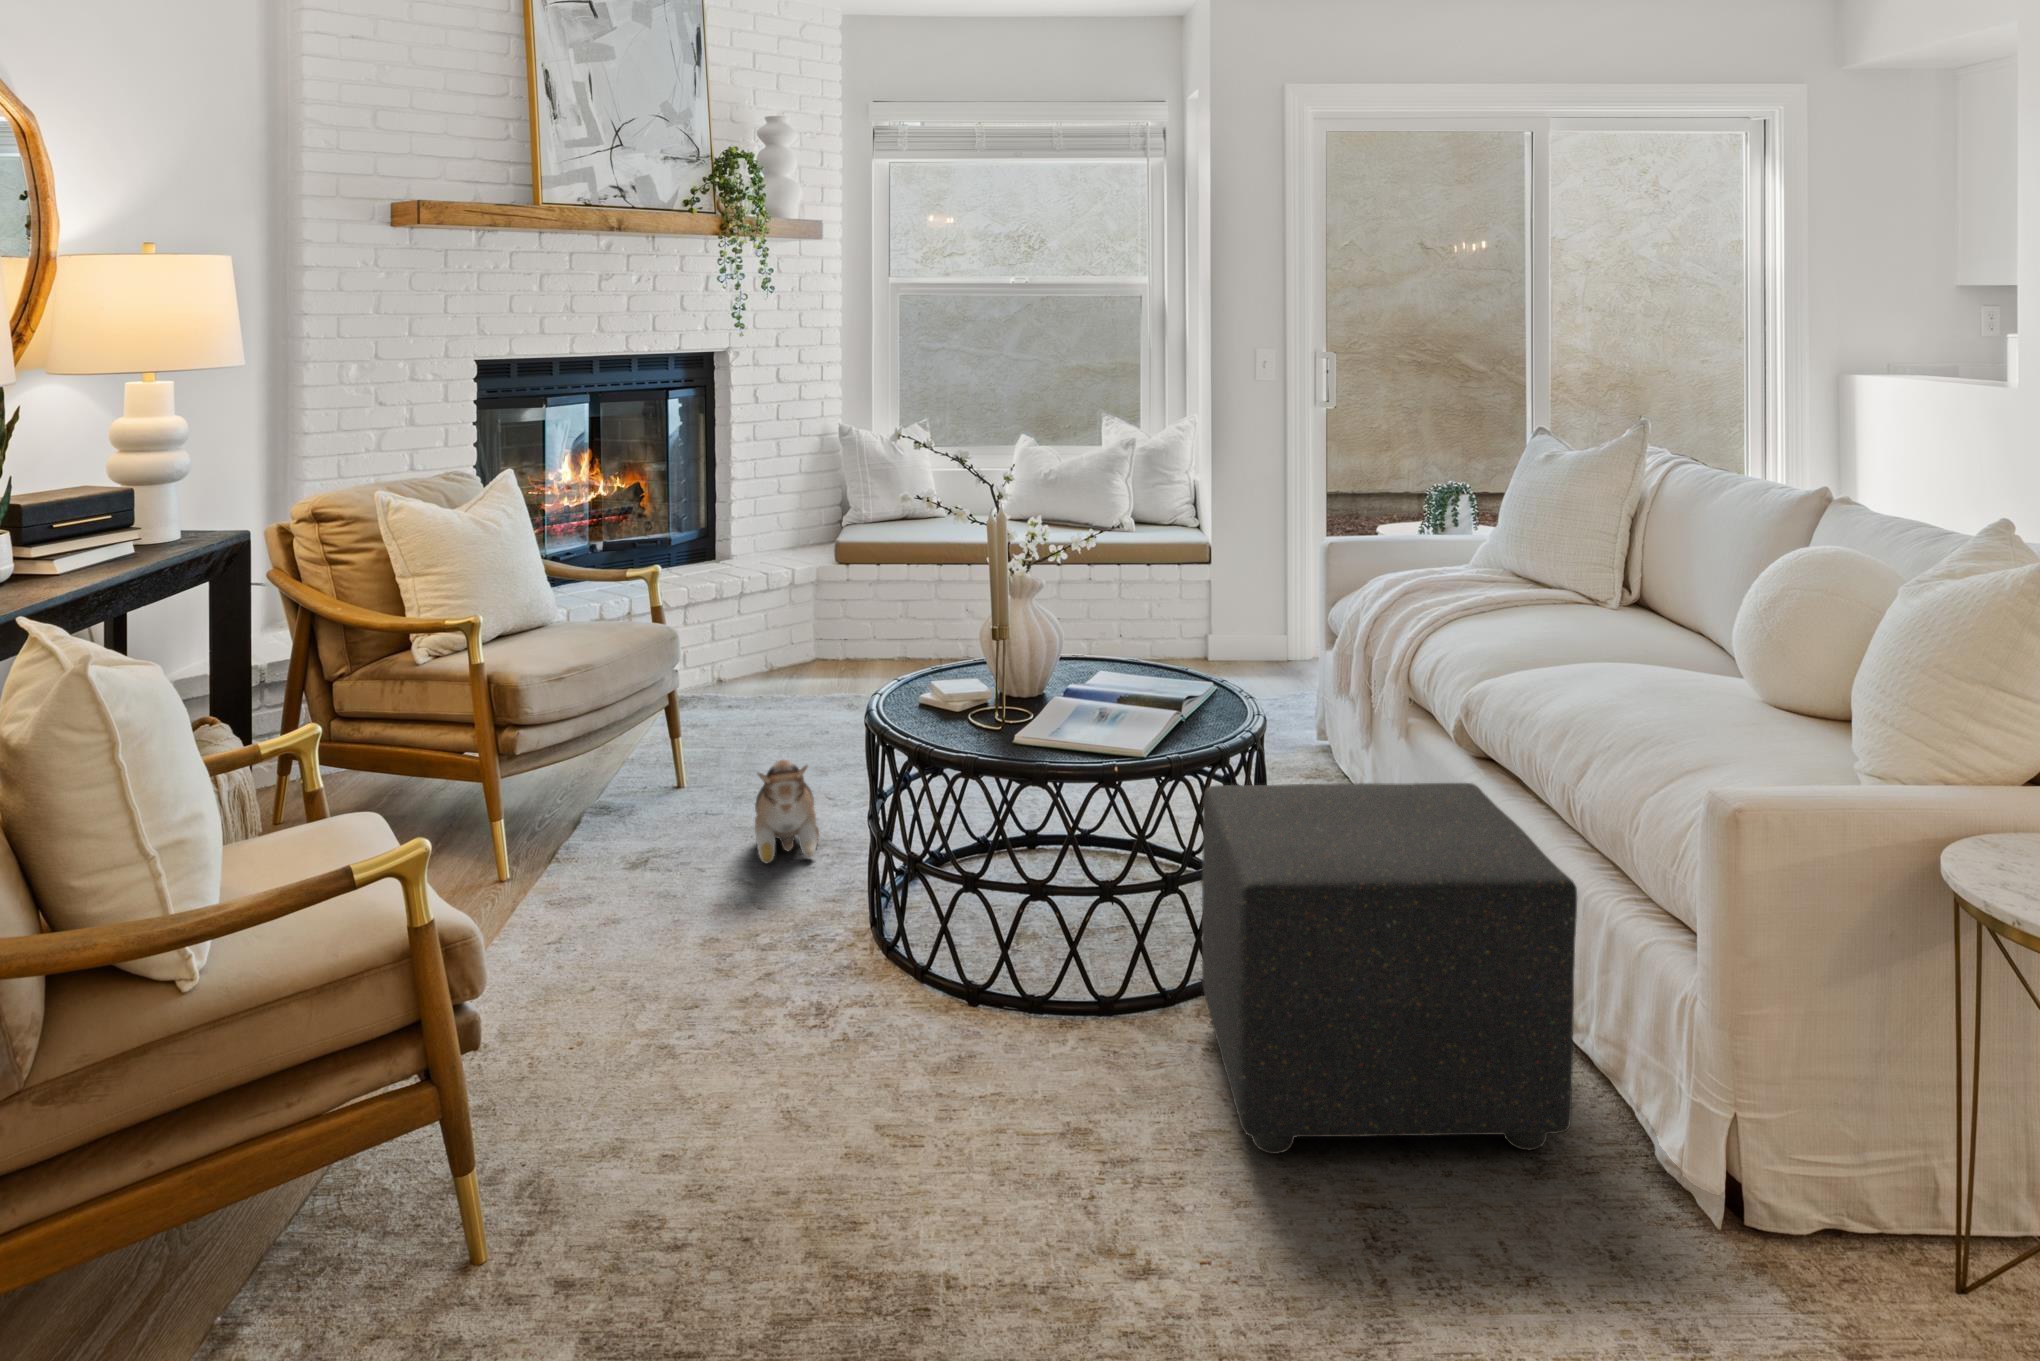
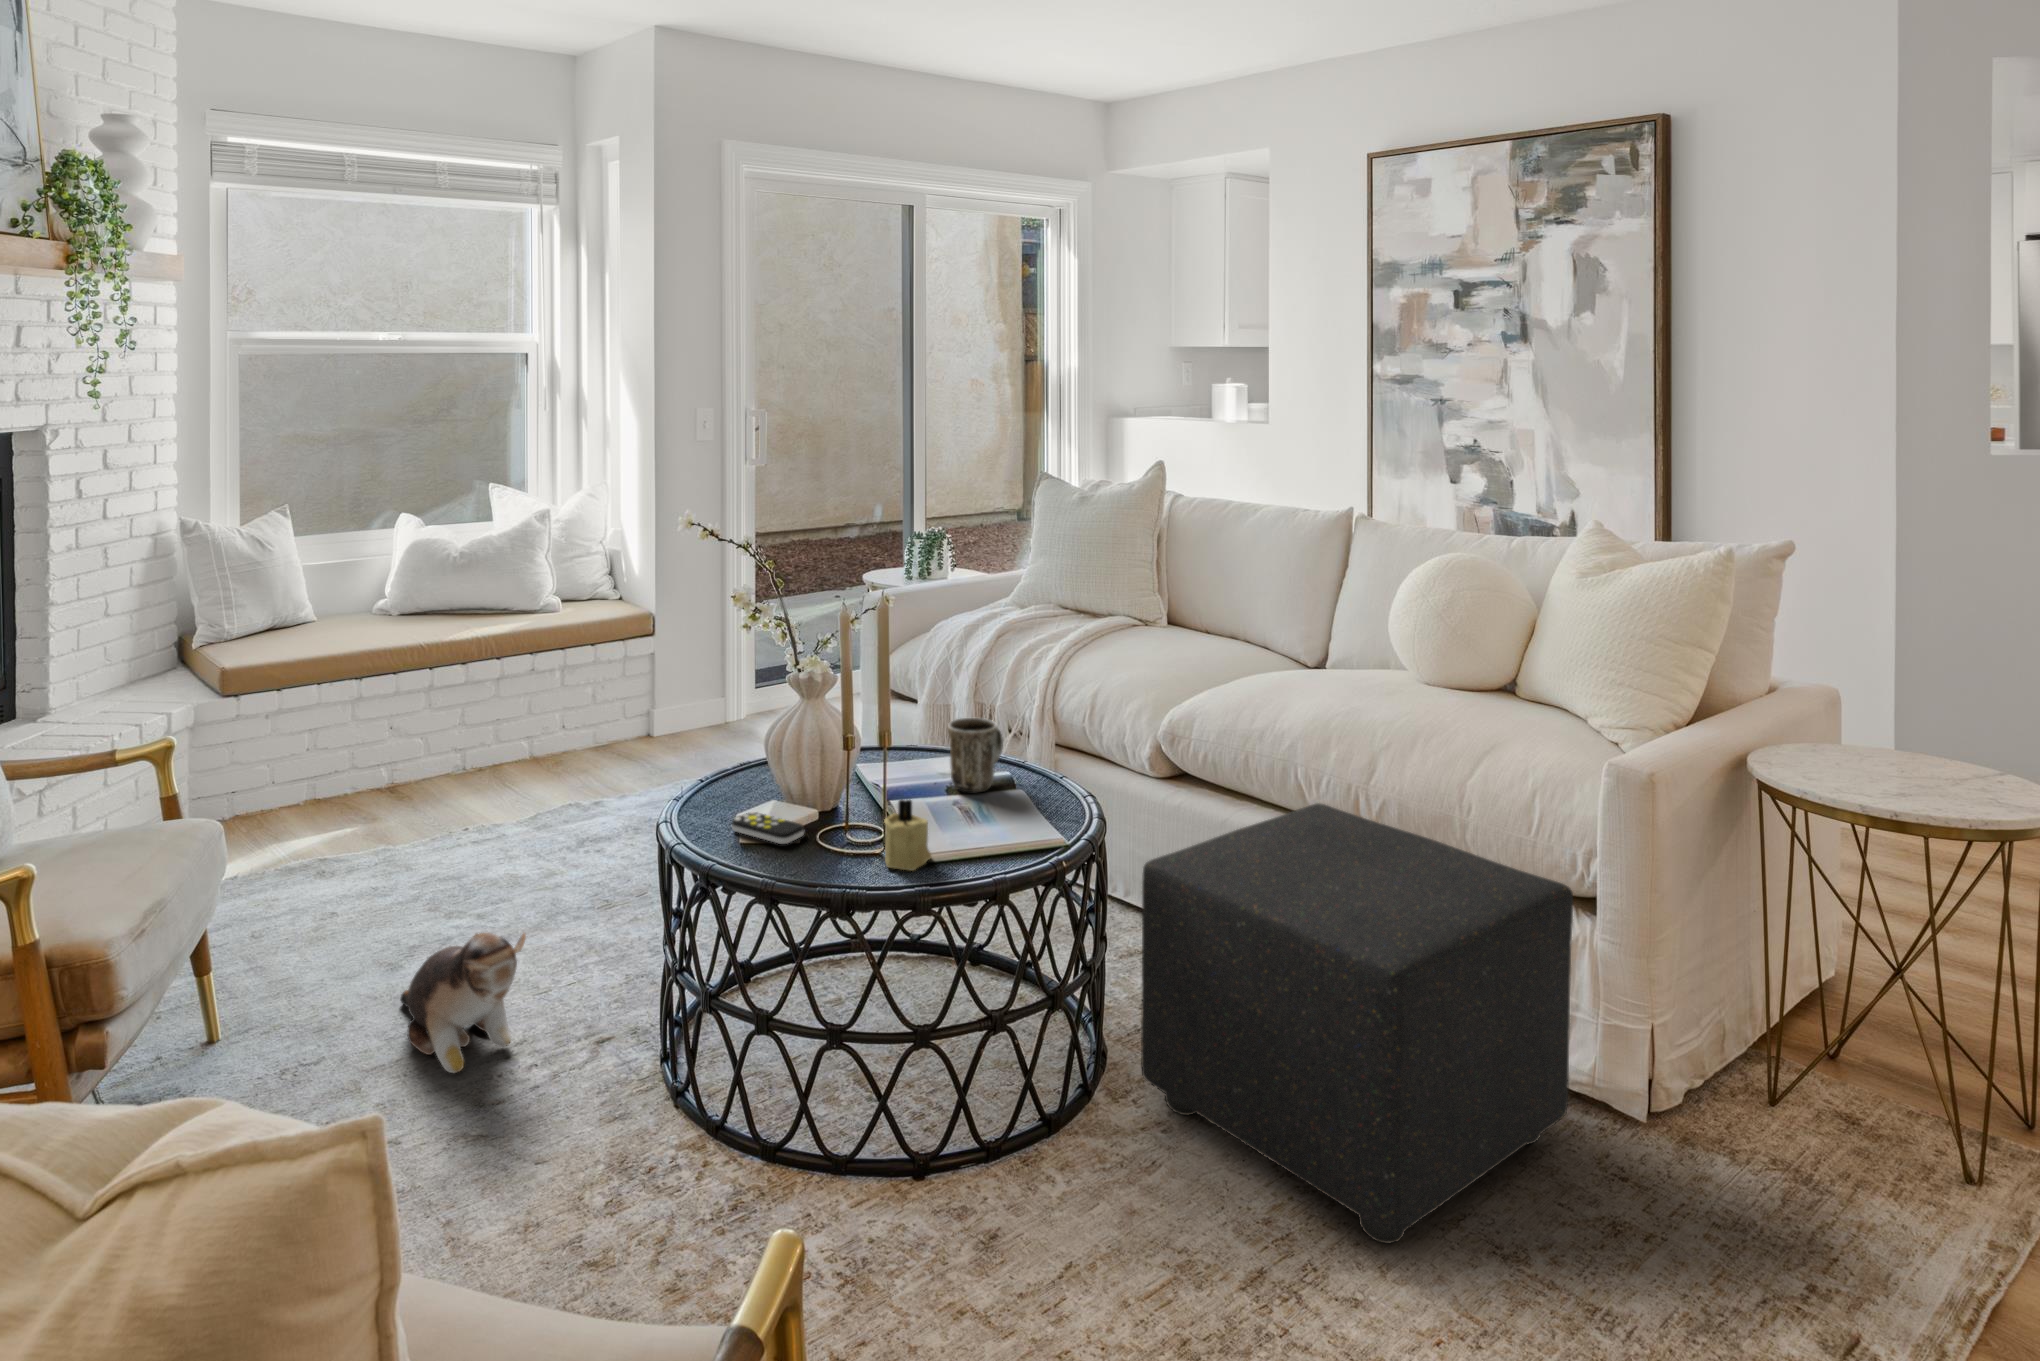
mug: none [1118,645,1179,712] -> present [948,718,1003,792]
candle: none [976,687,1020,747] -> present [884,800,931,871]
remote control: none [917,692,961,717] -> present [732,812,804,844]

